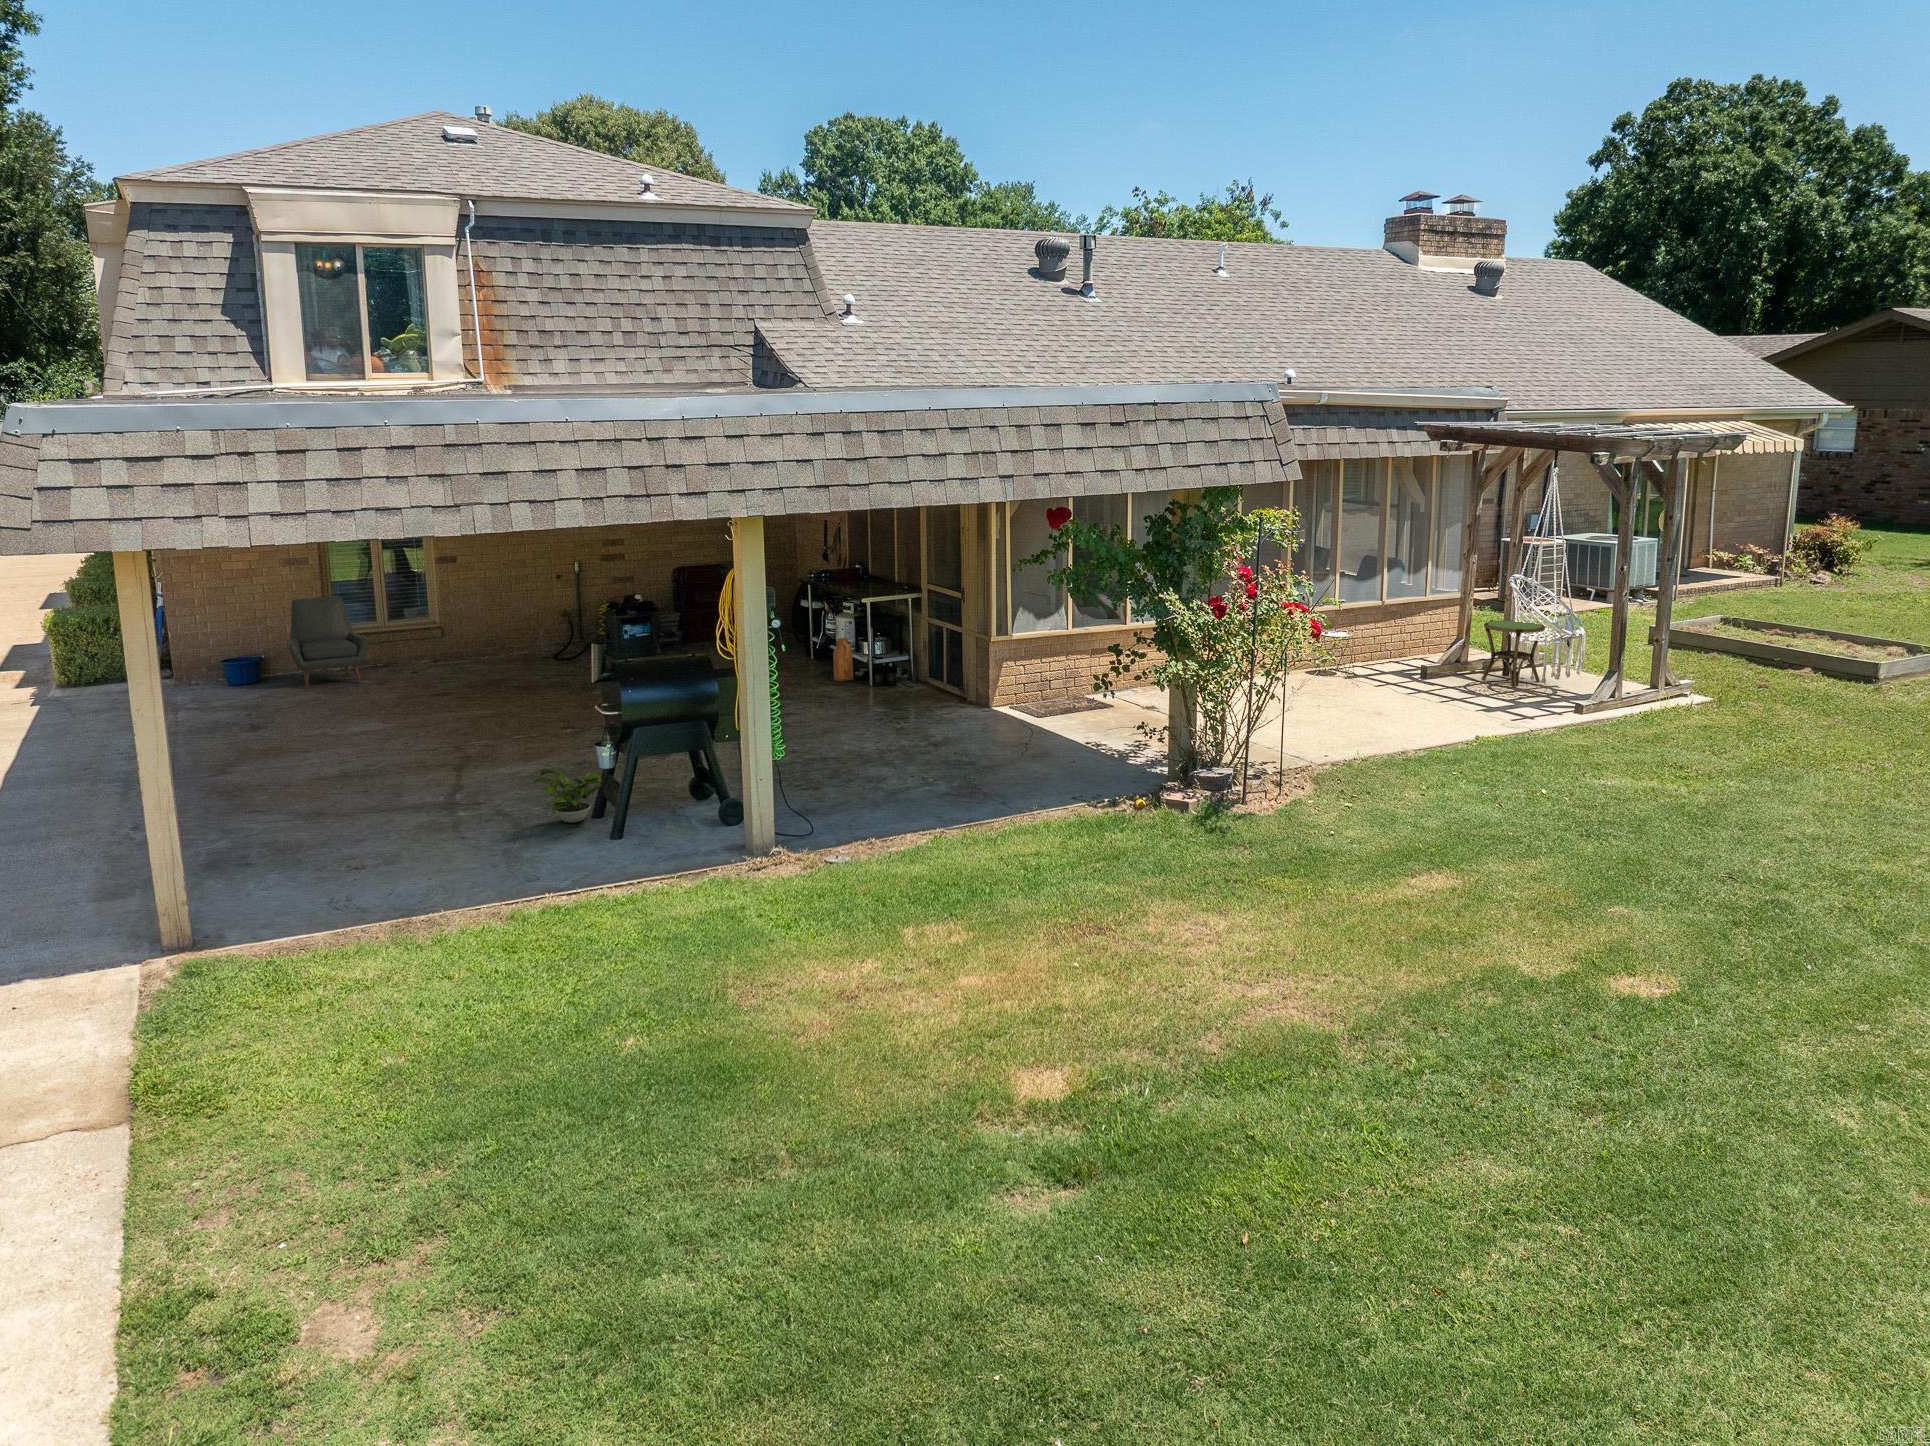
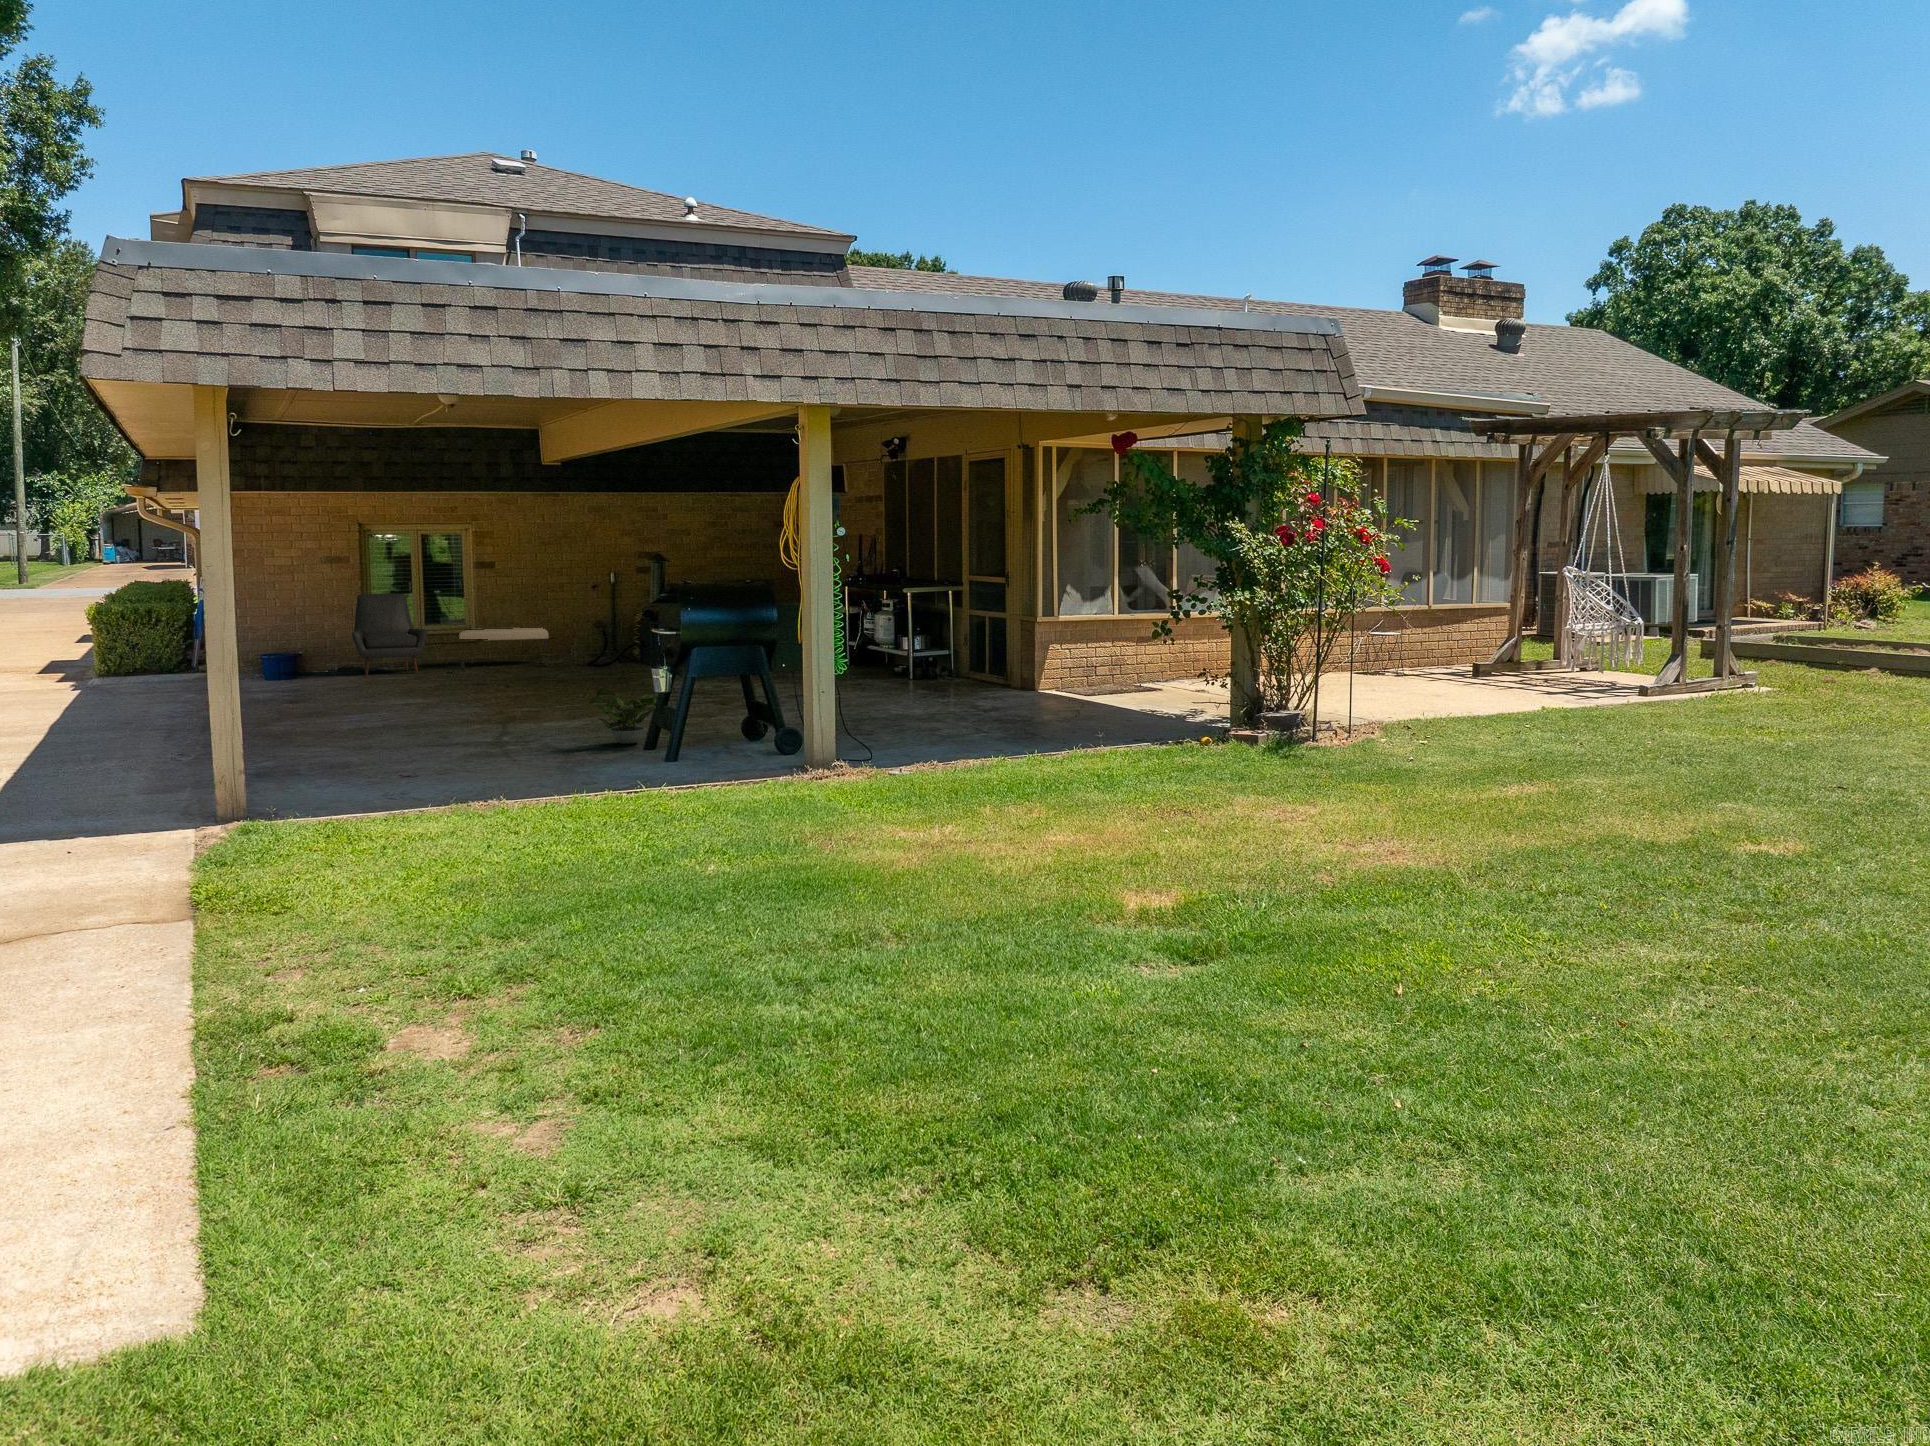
side table: present [1482,620,1545,686] -> none [1536,622,1602,683]
bench: none [401,623,497,672] -> present [458,627,549,669]
watering can: present [833,638,853,681] -> none [878,635,897,676]

